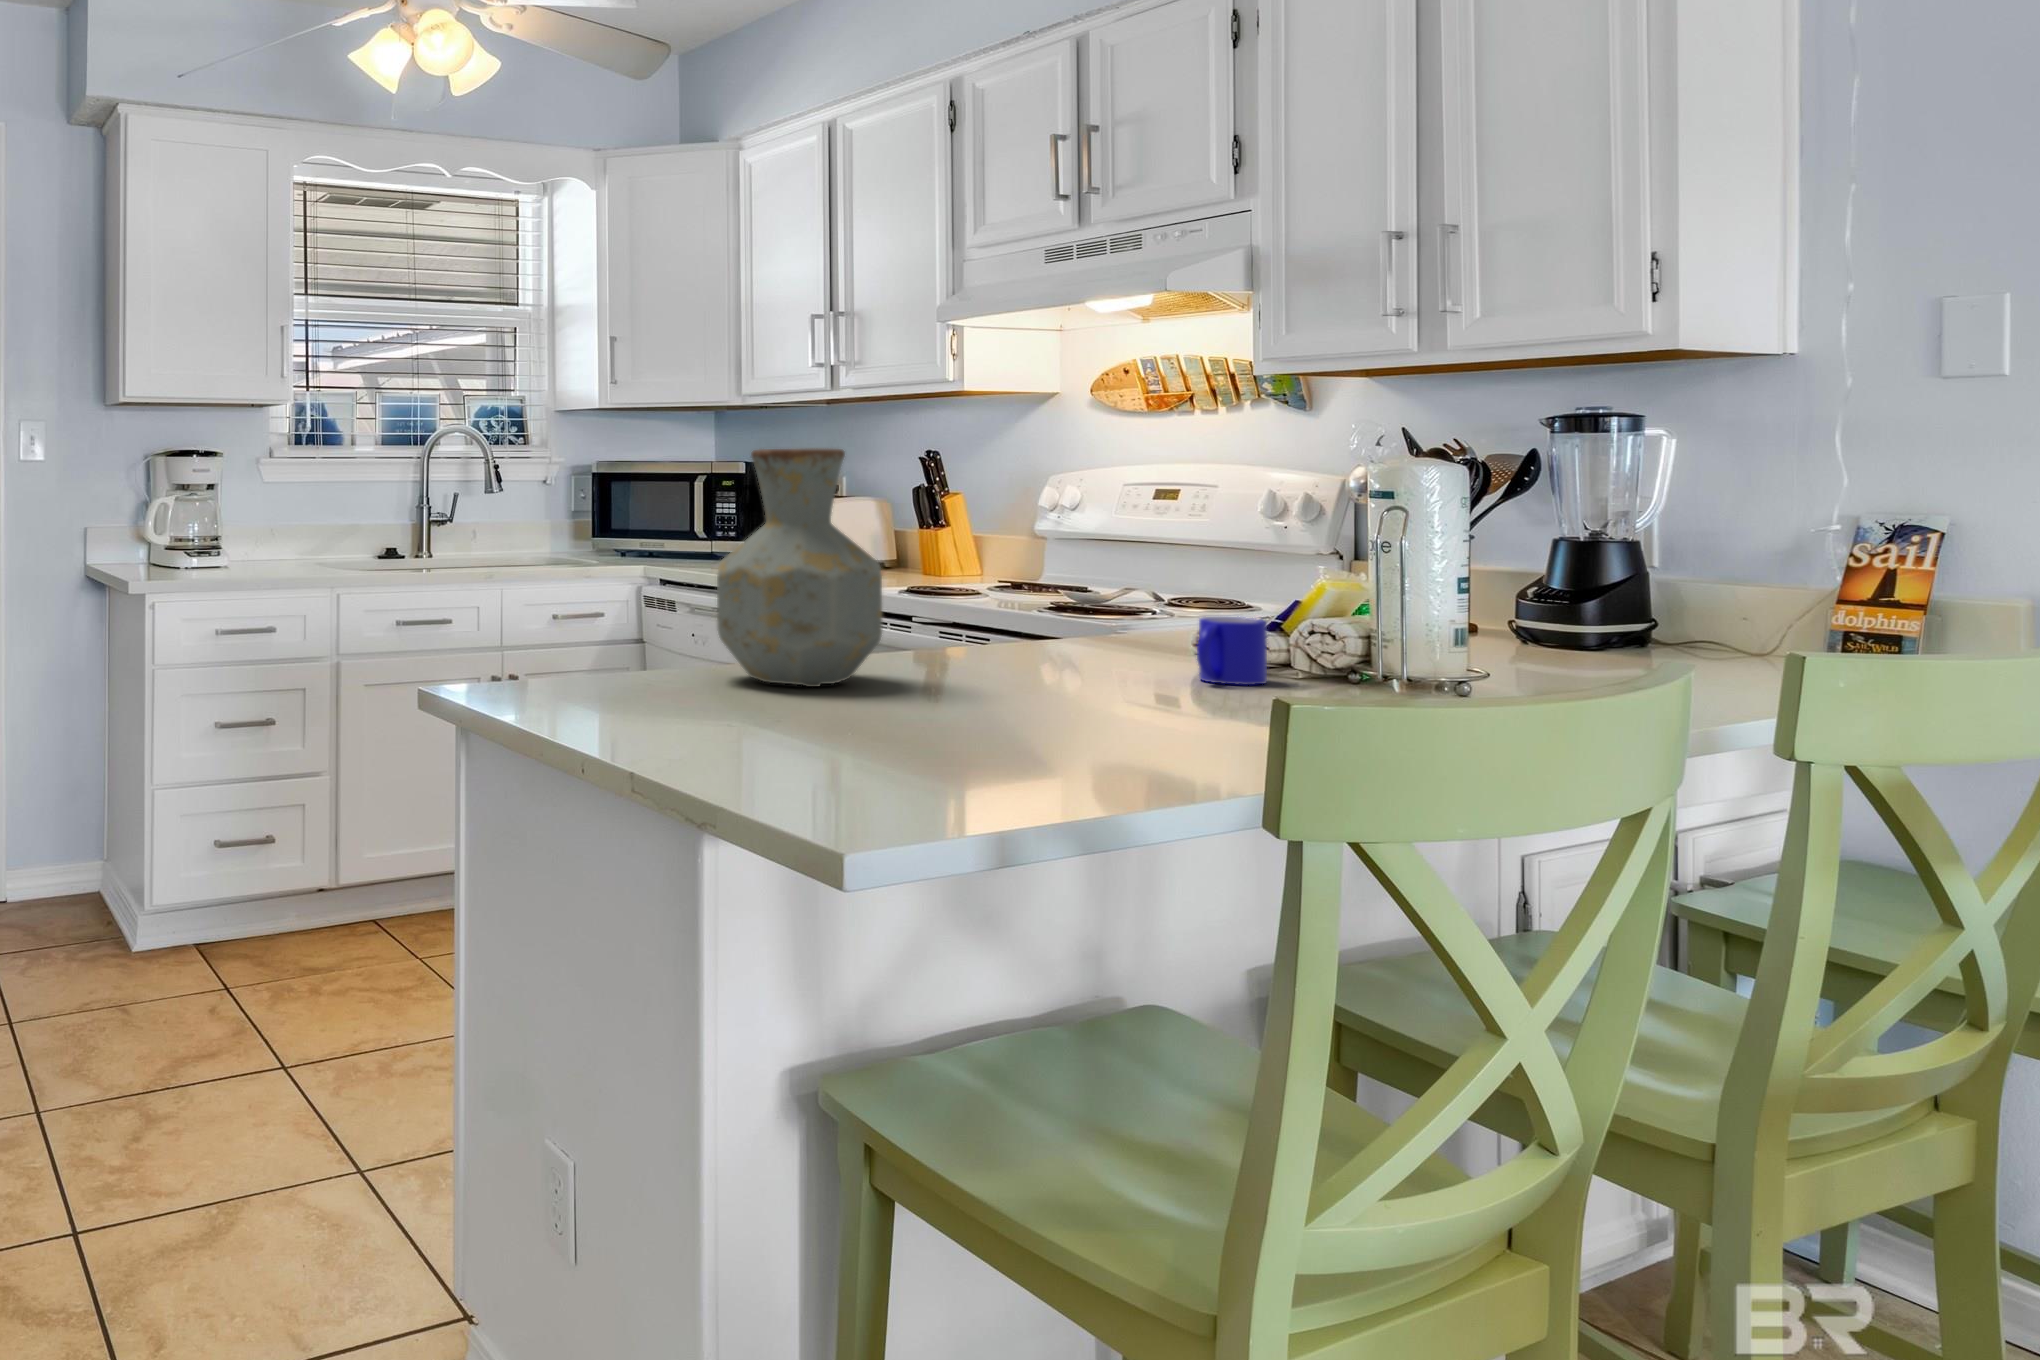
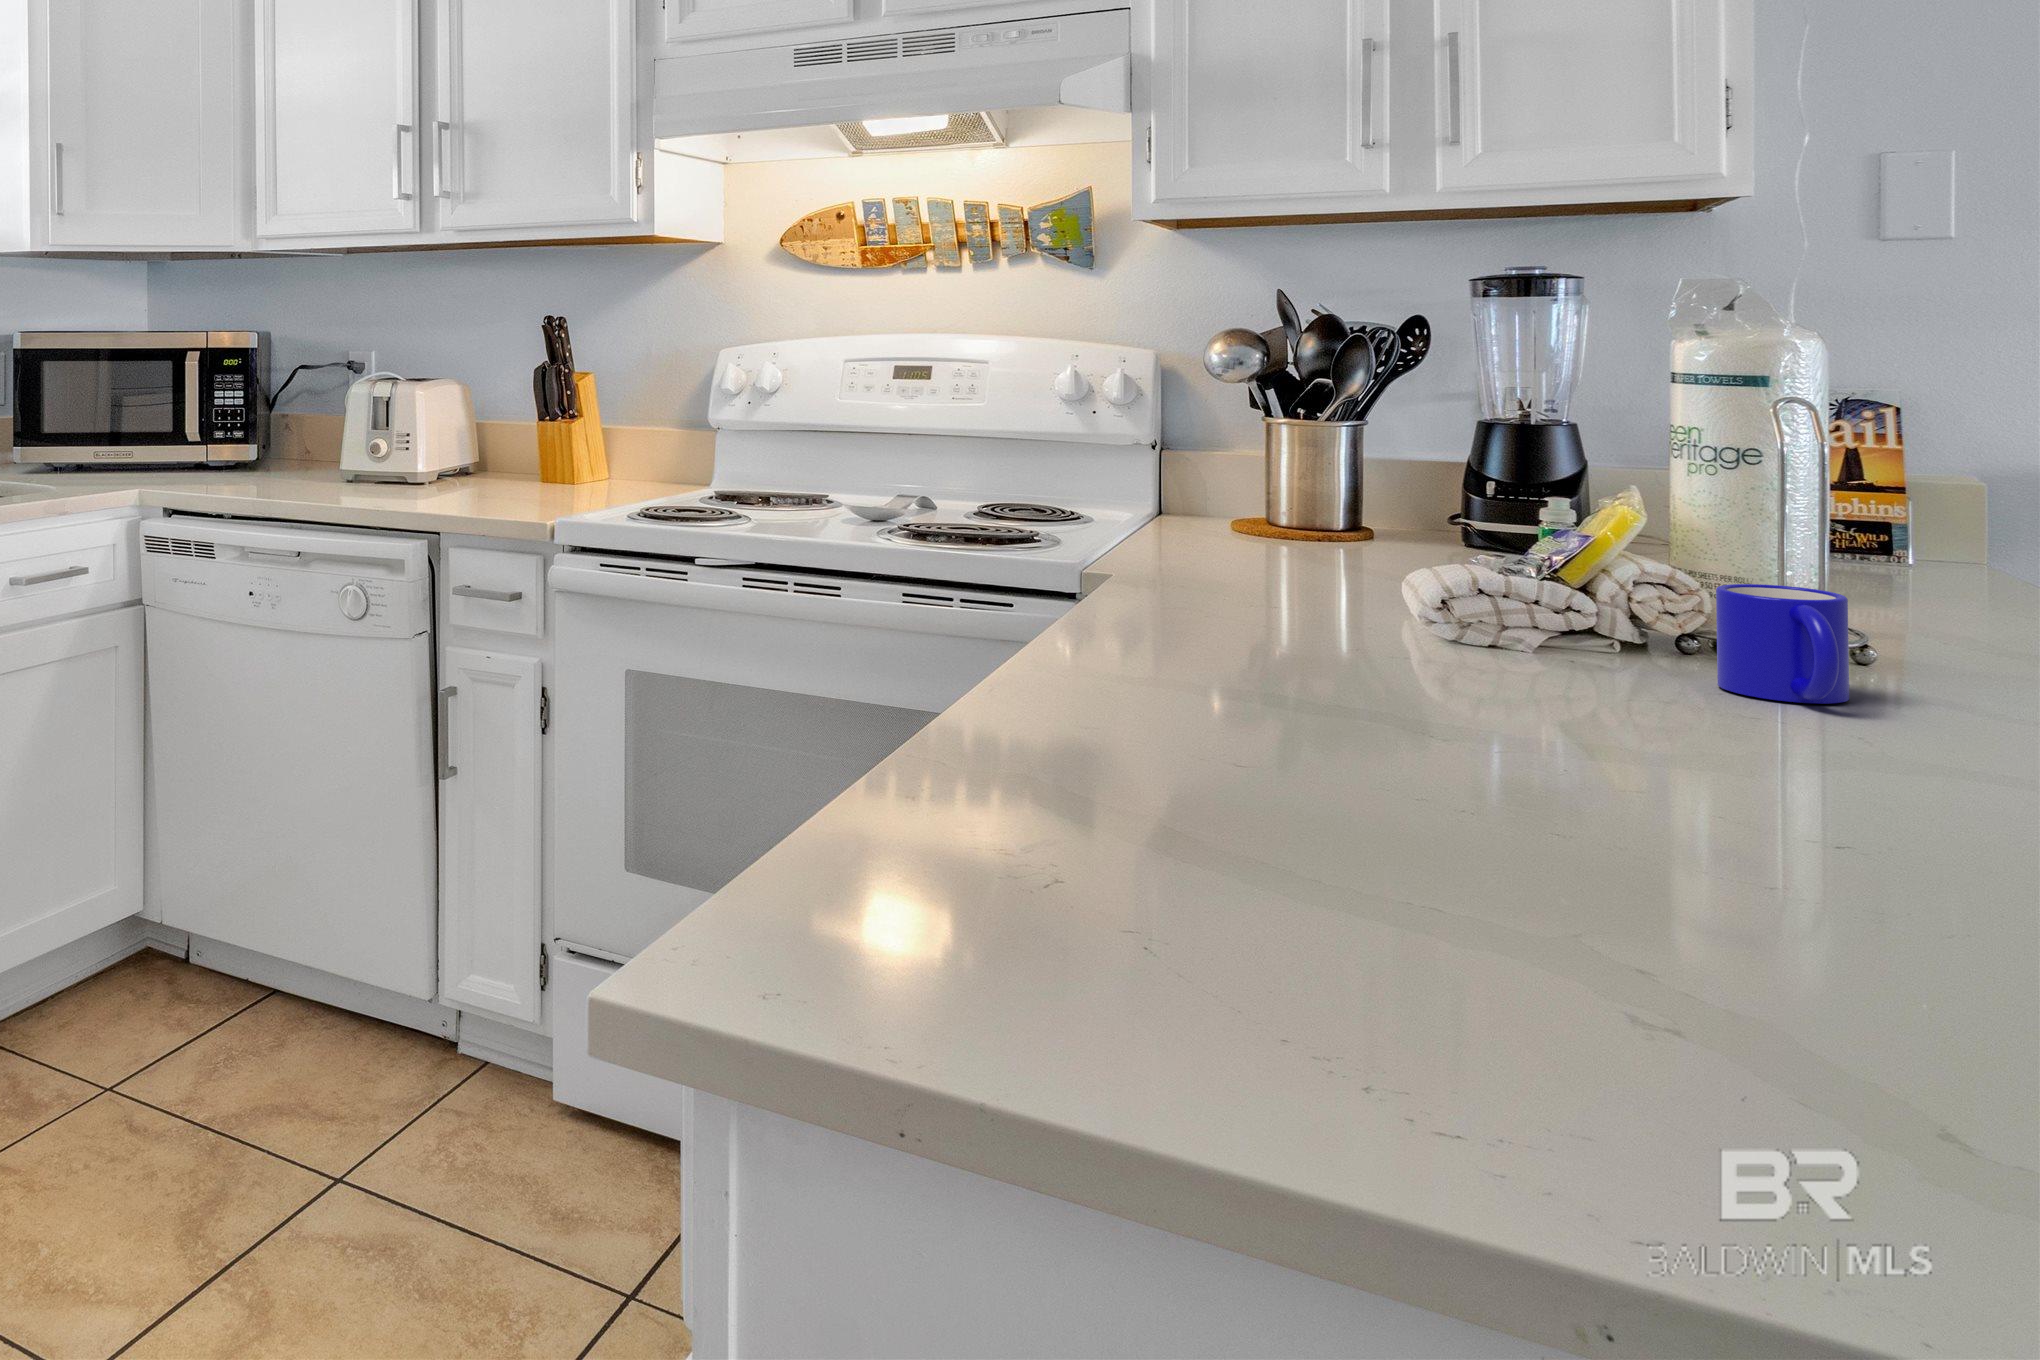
vase: present [717,448,882,687] -> none [1224,307,1663,849]

